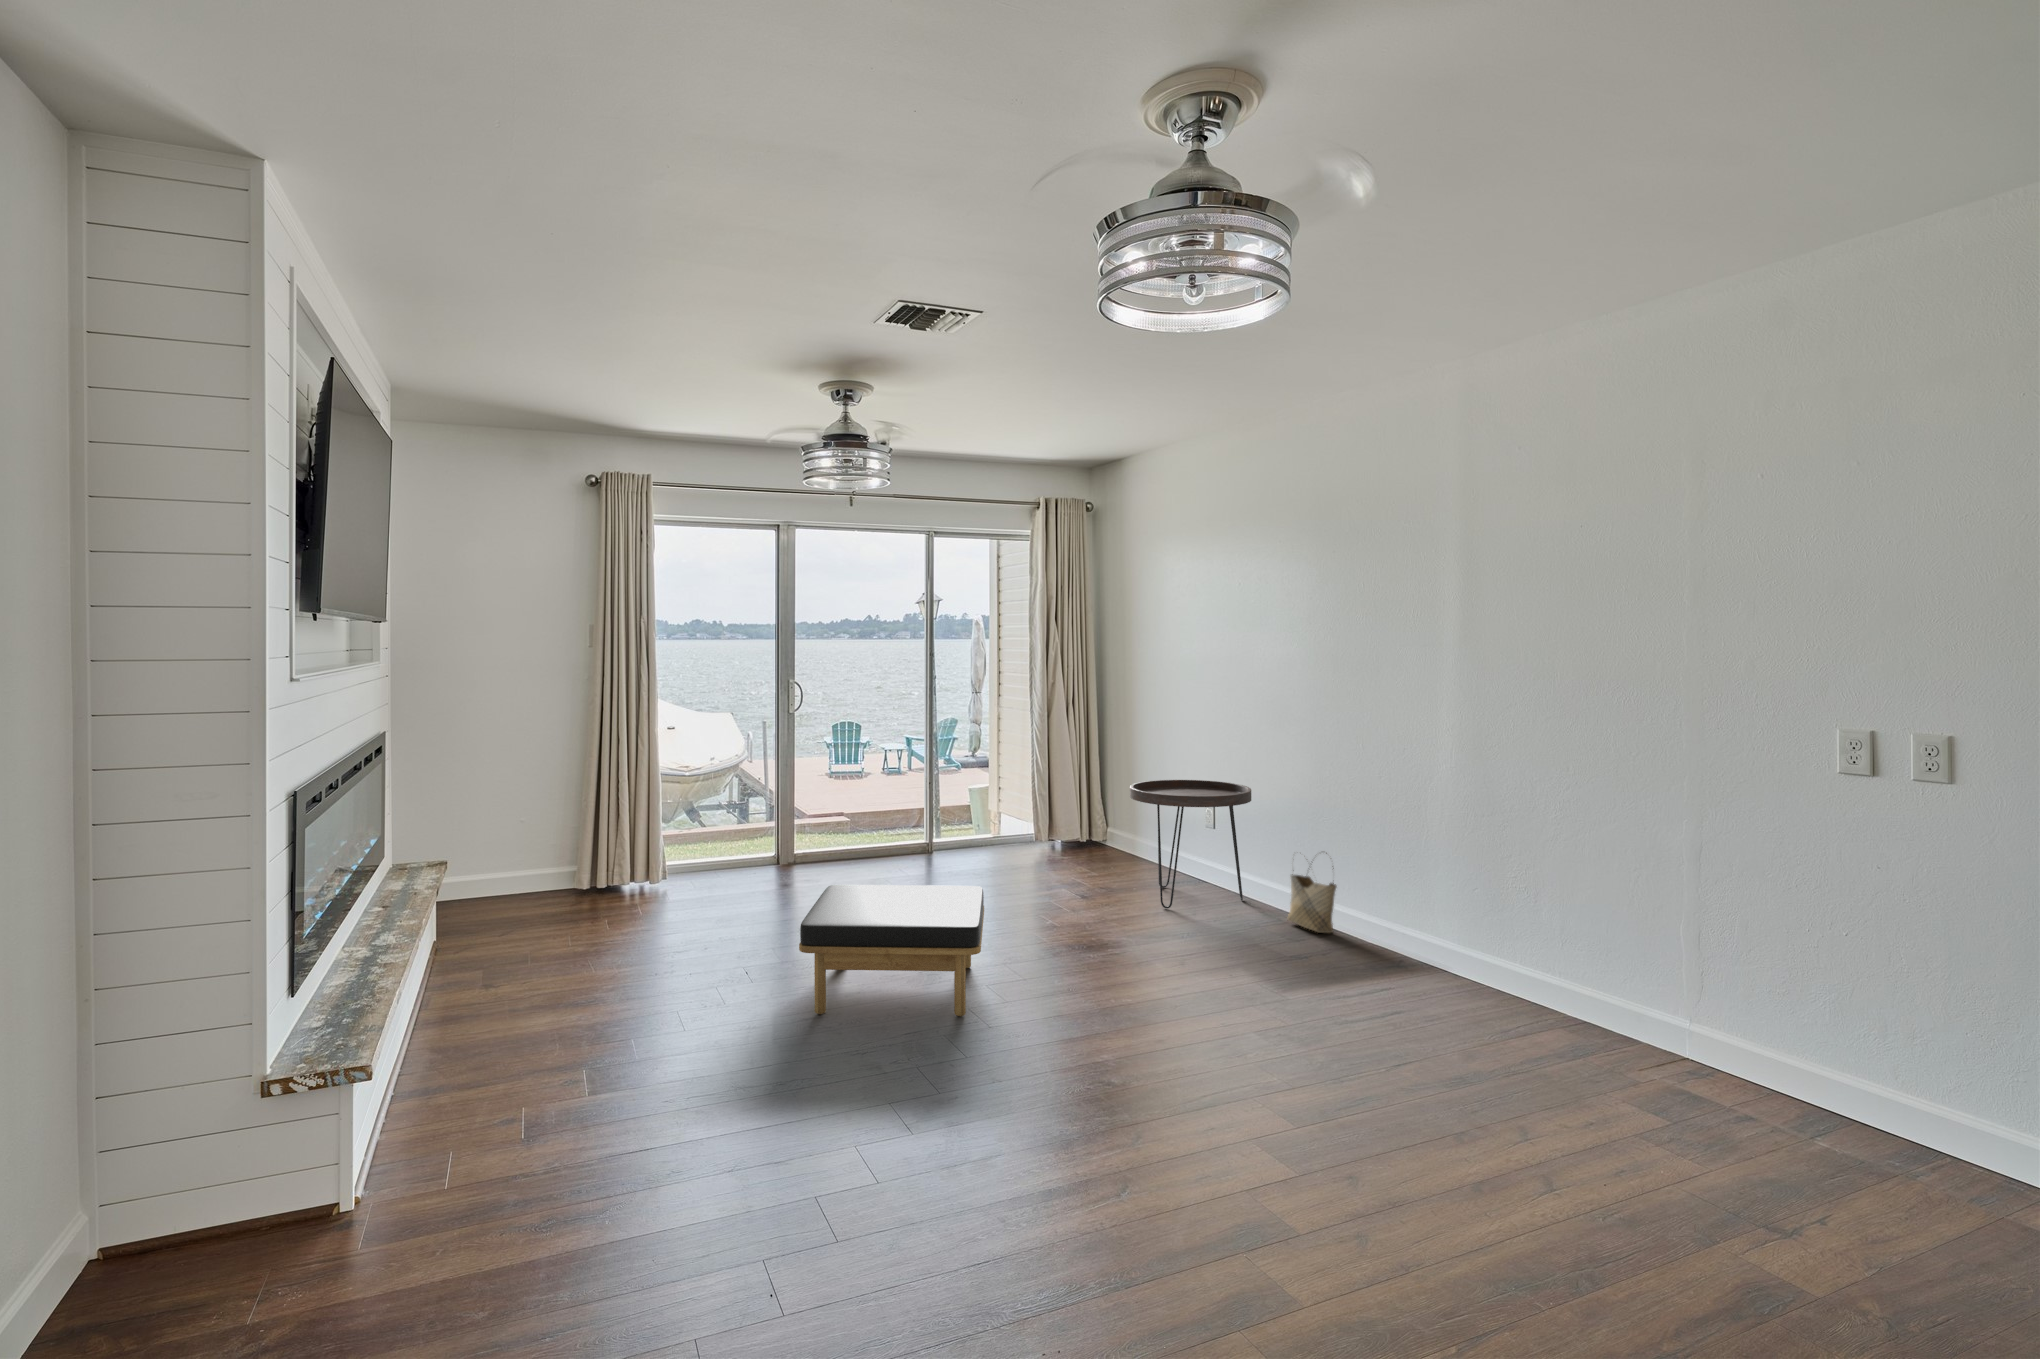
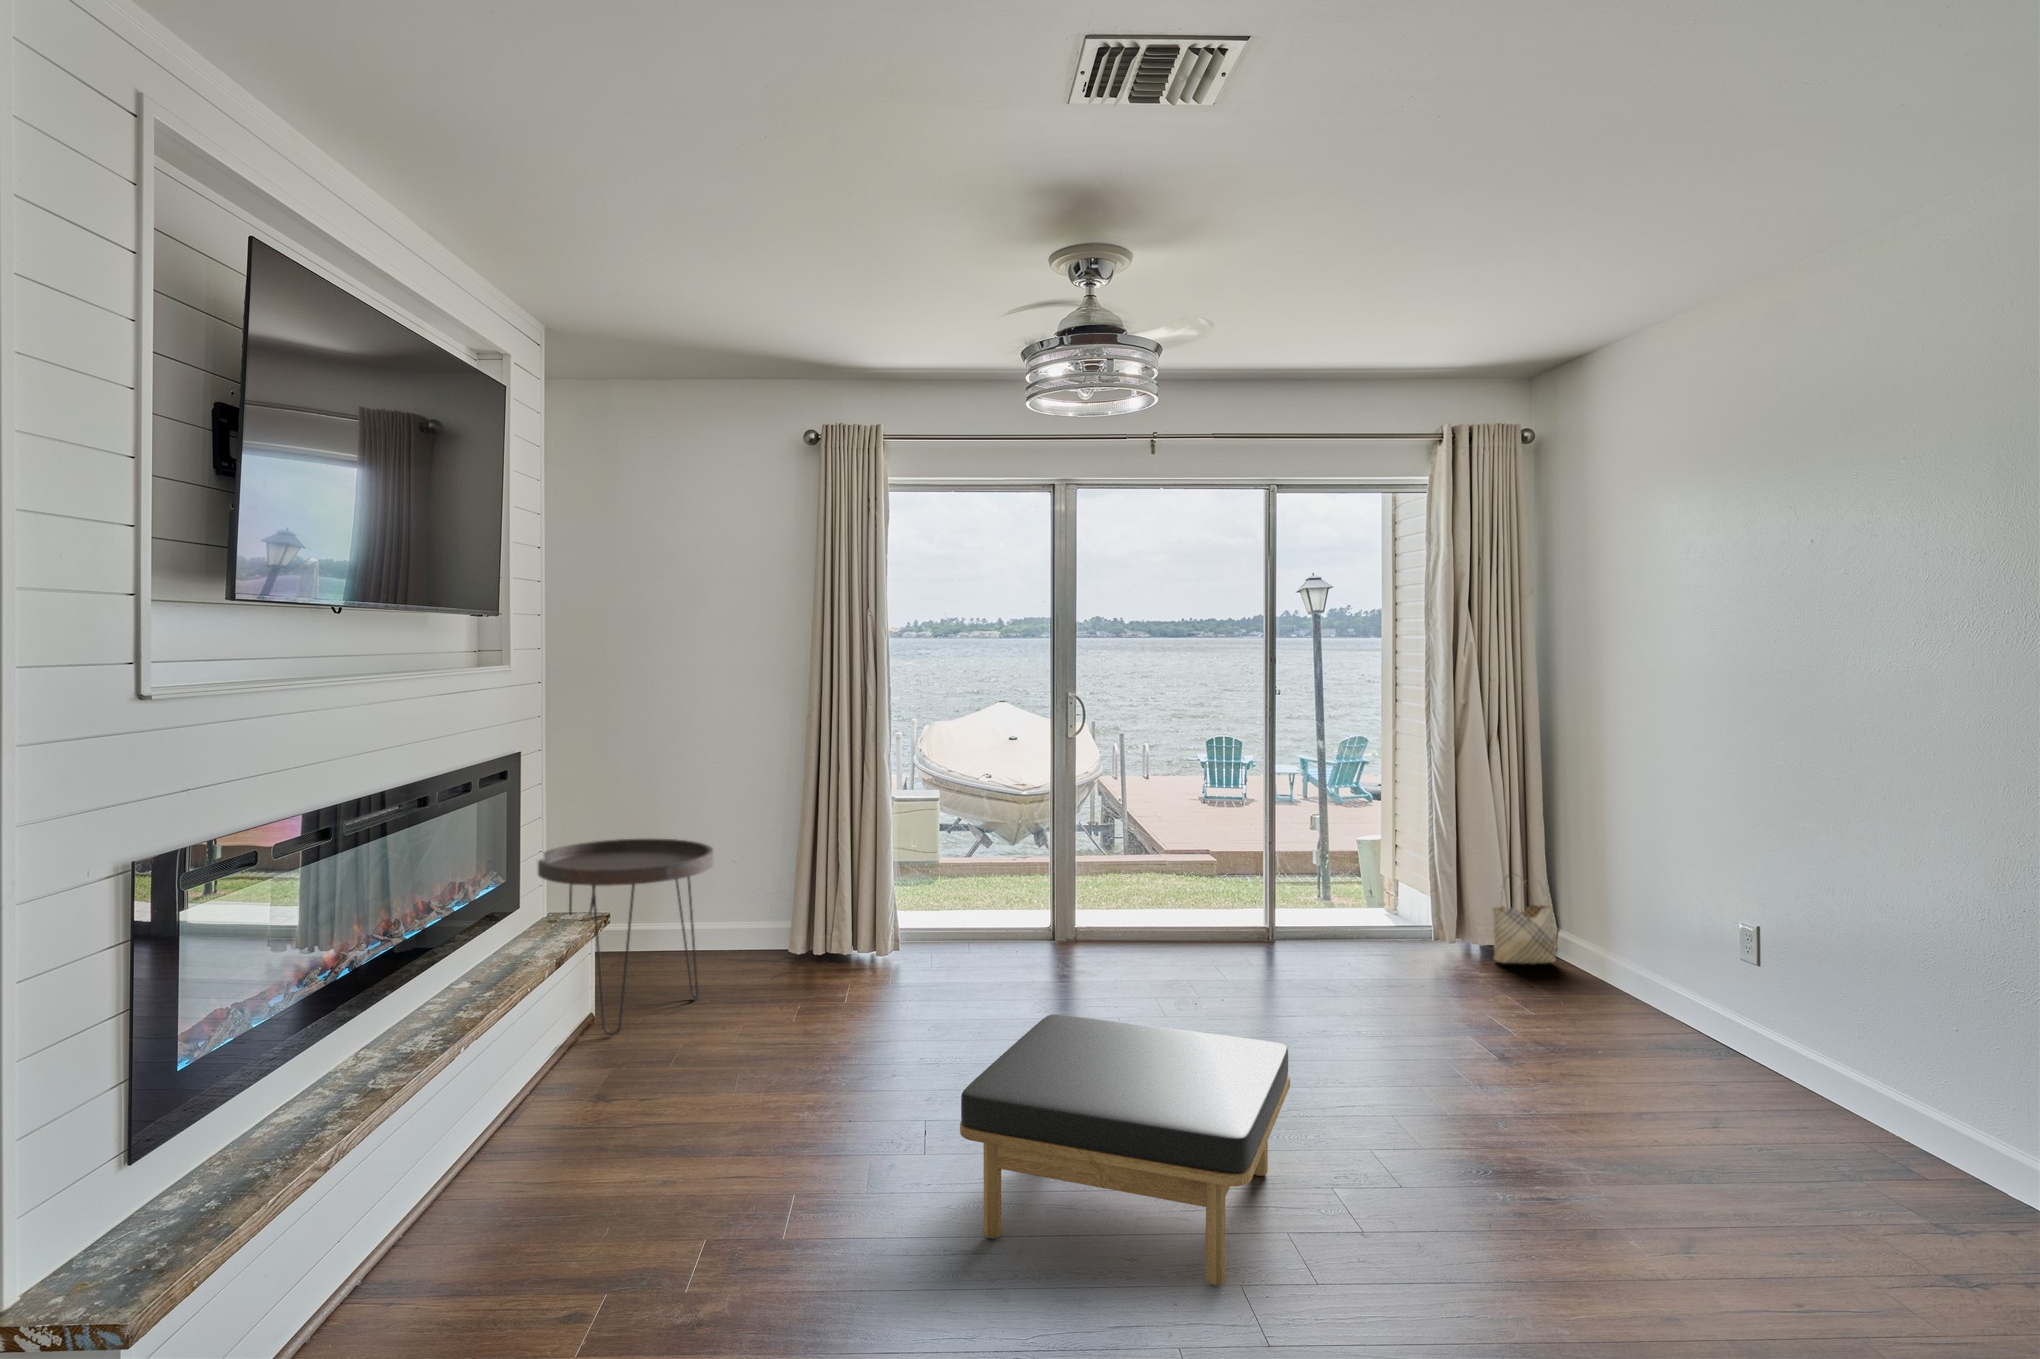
side table: present [1130,780,1251,908] -> present [538,838,713,1036]
woven basket: present [1288,853,1337,933] -> present [1493,877,1556,964]

